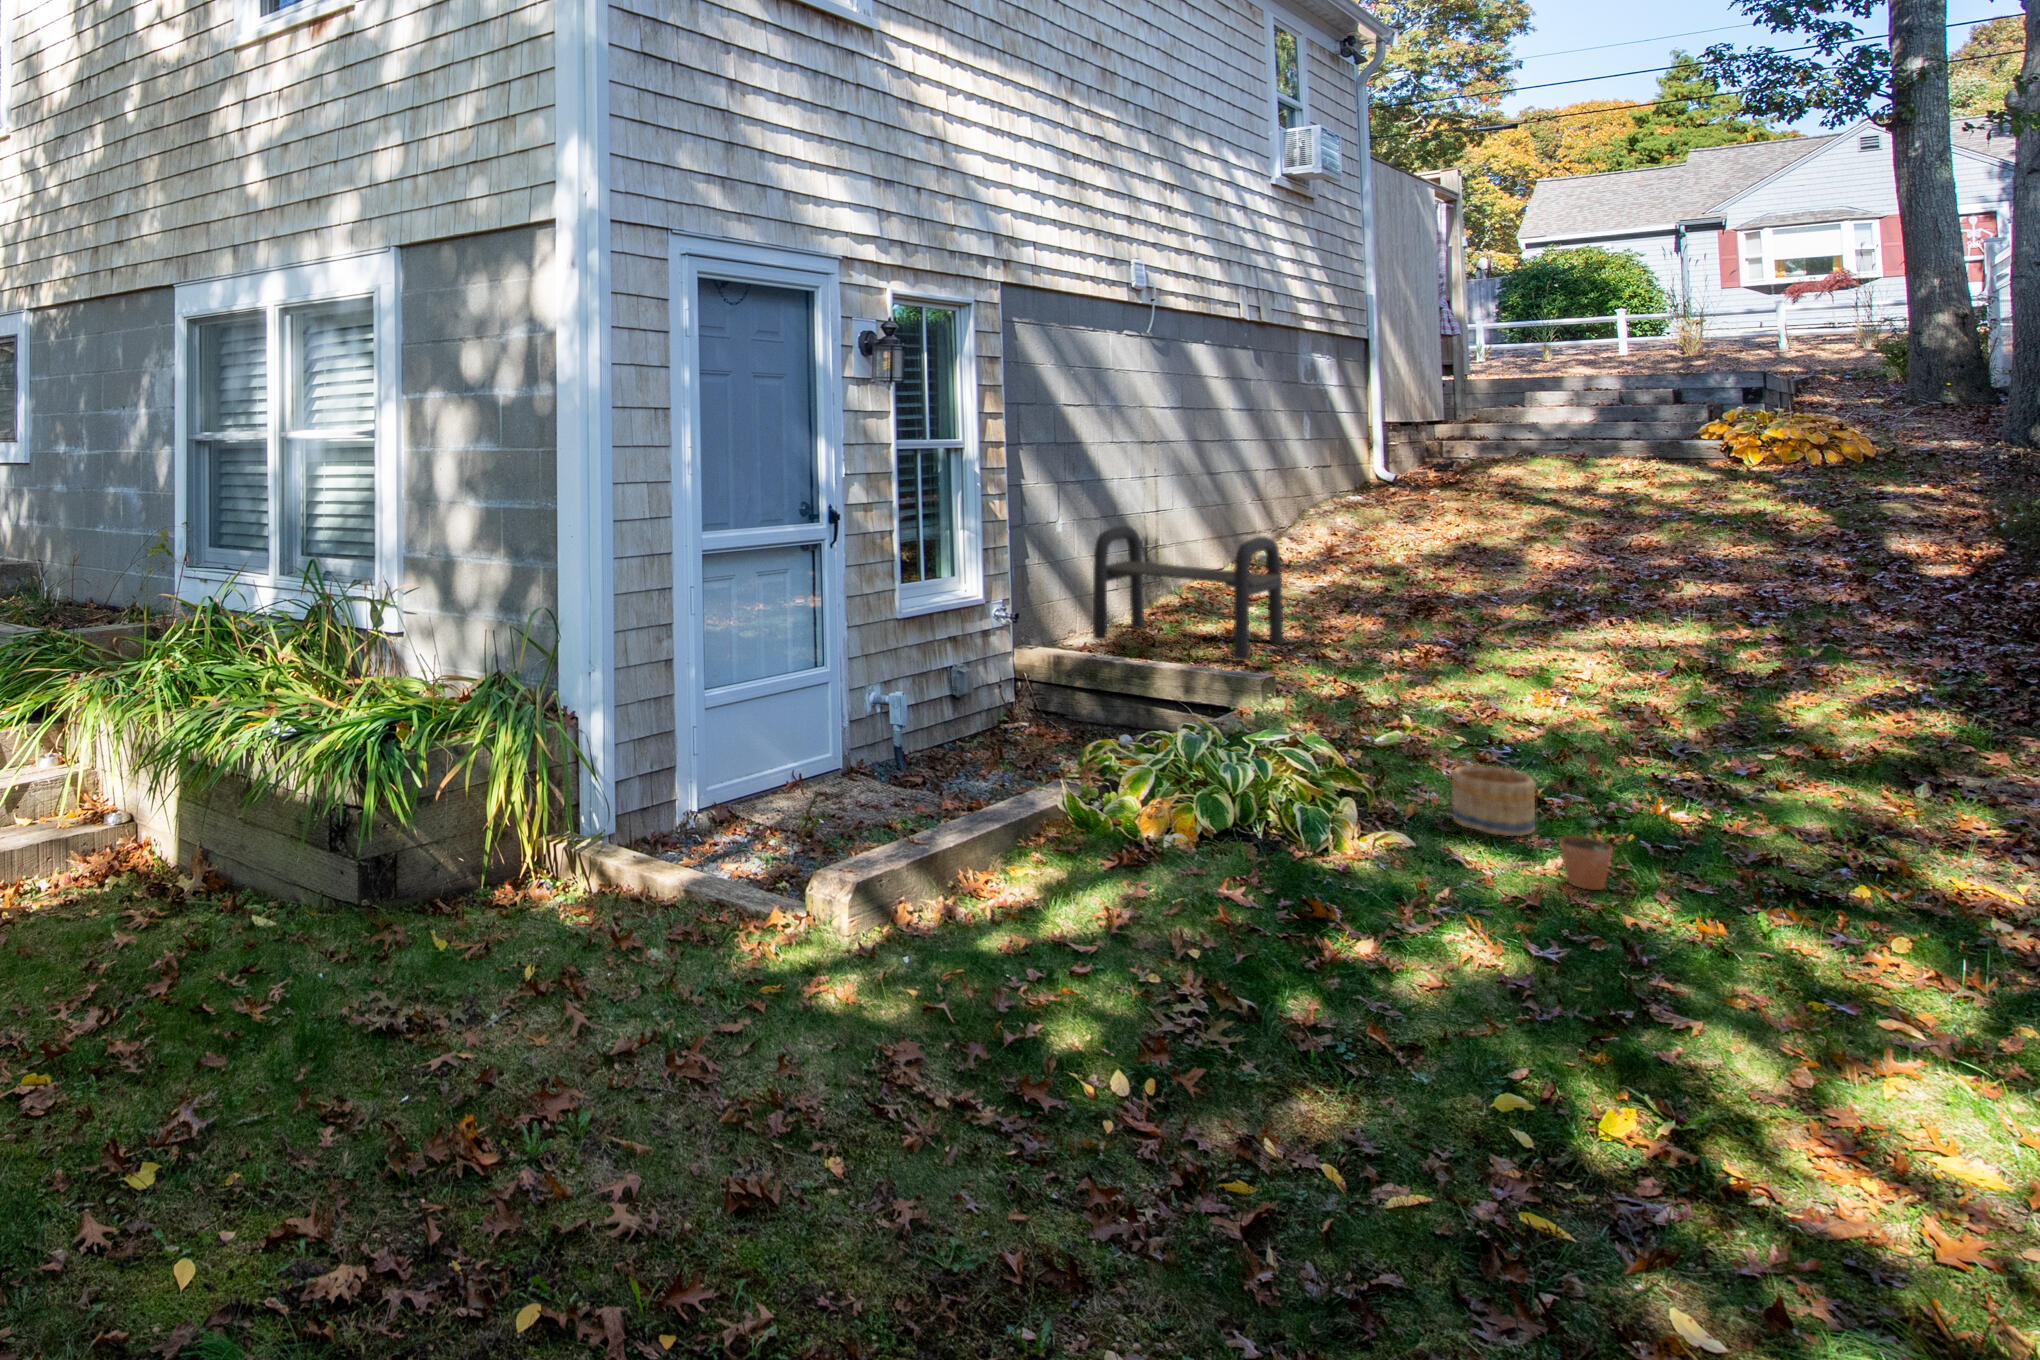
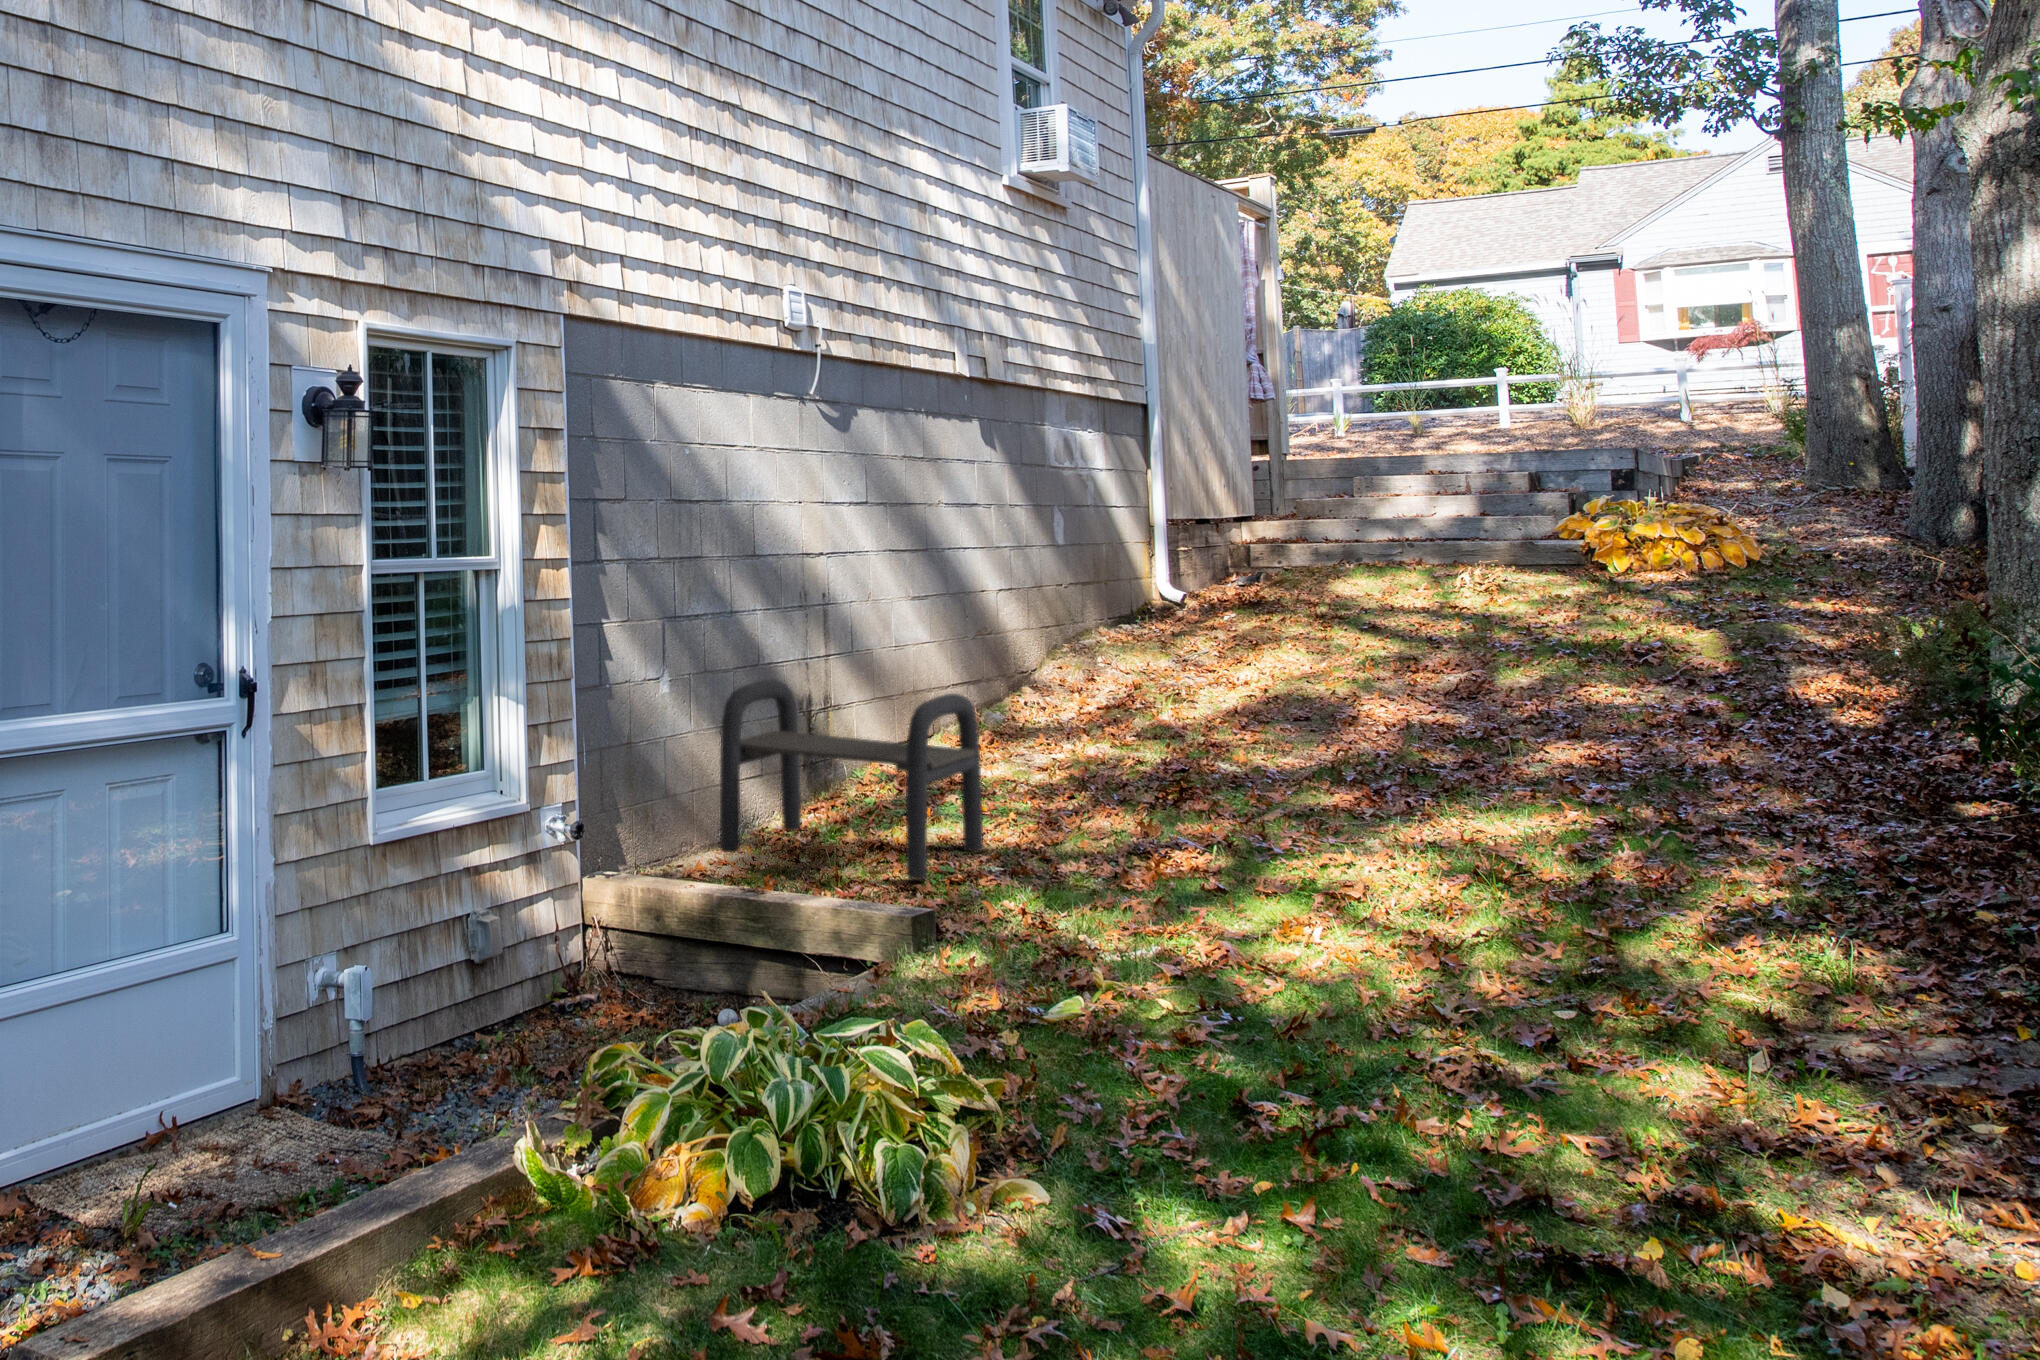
potted plant: present [1553,752,1613,890] -> none [1257,1042,1336,1262]
basket: present [1451,765,1536,836] -> none [1138,1055,1252,1168]

